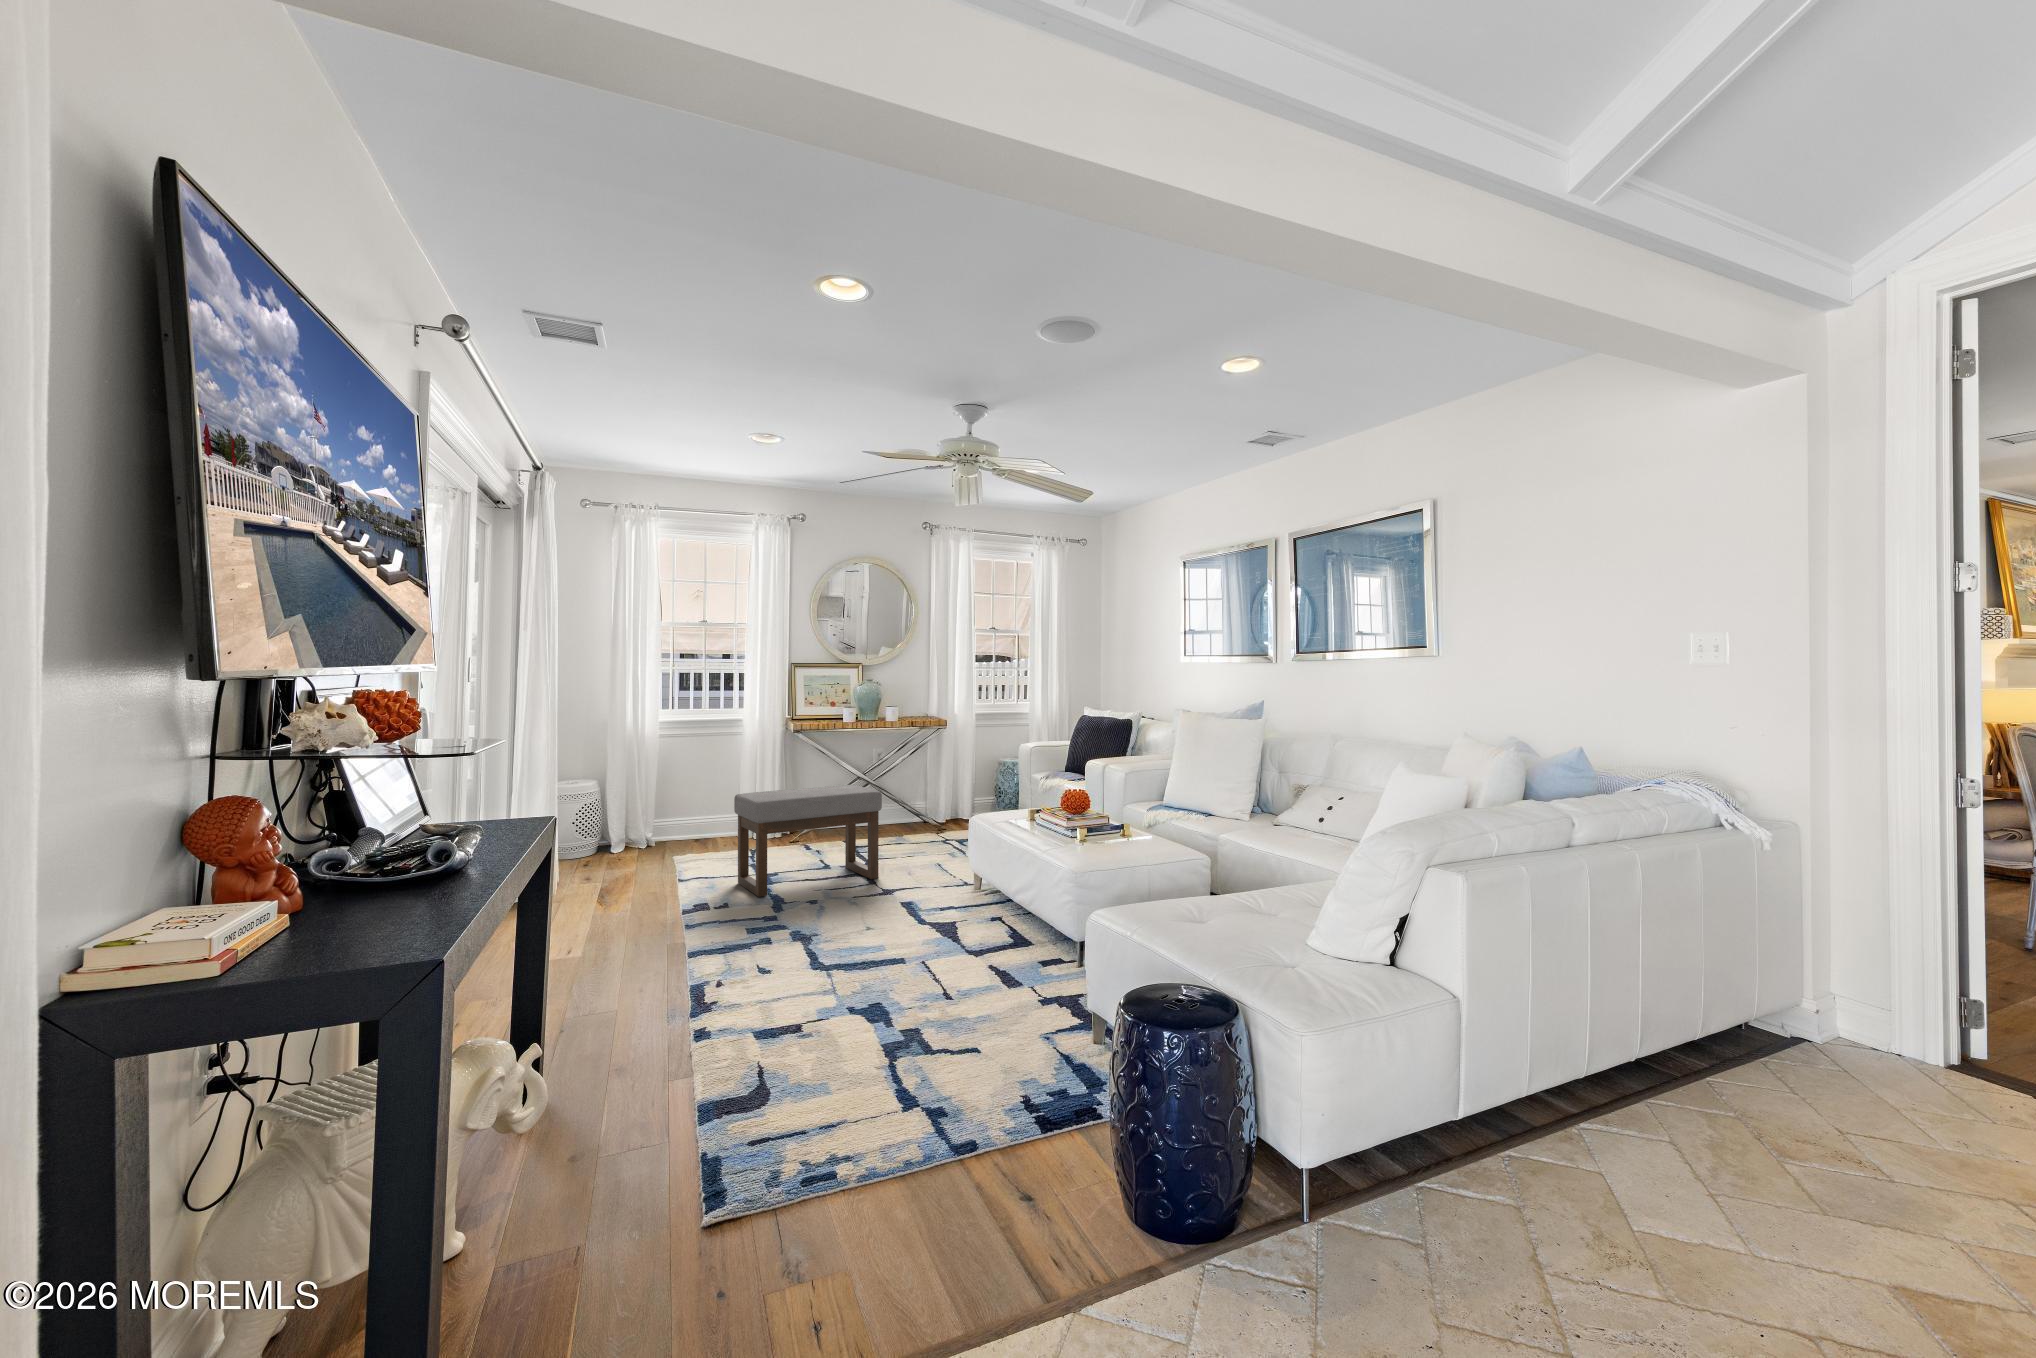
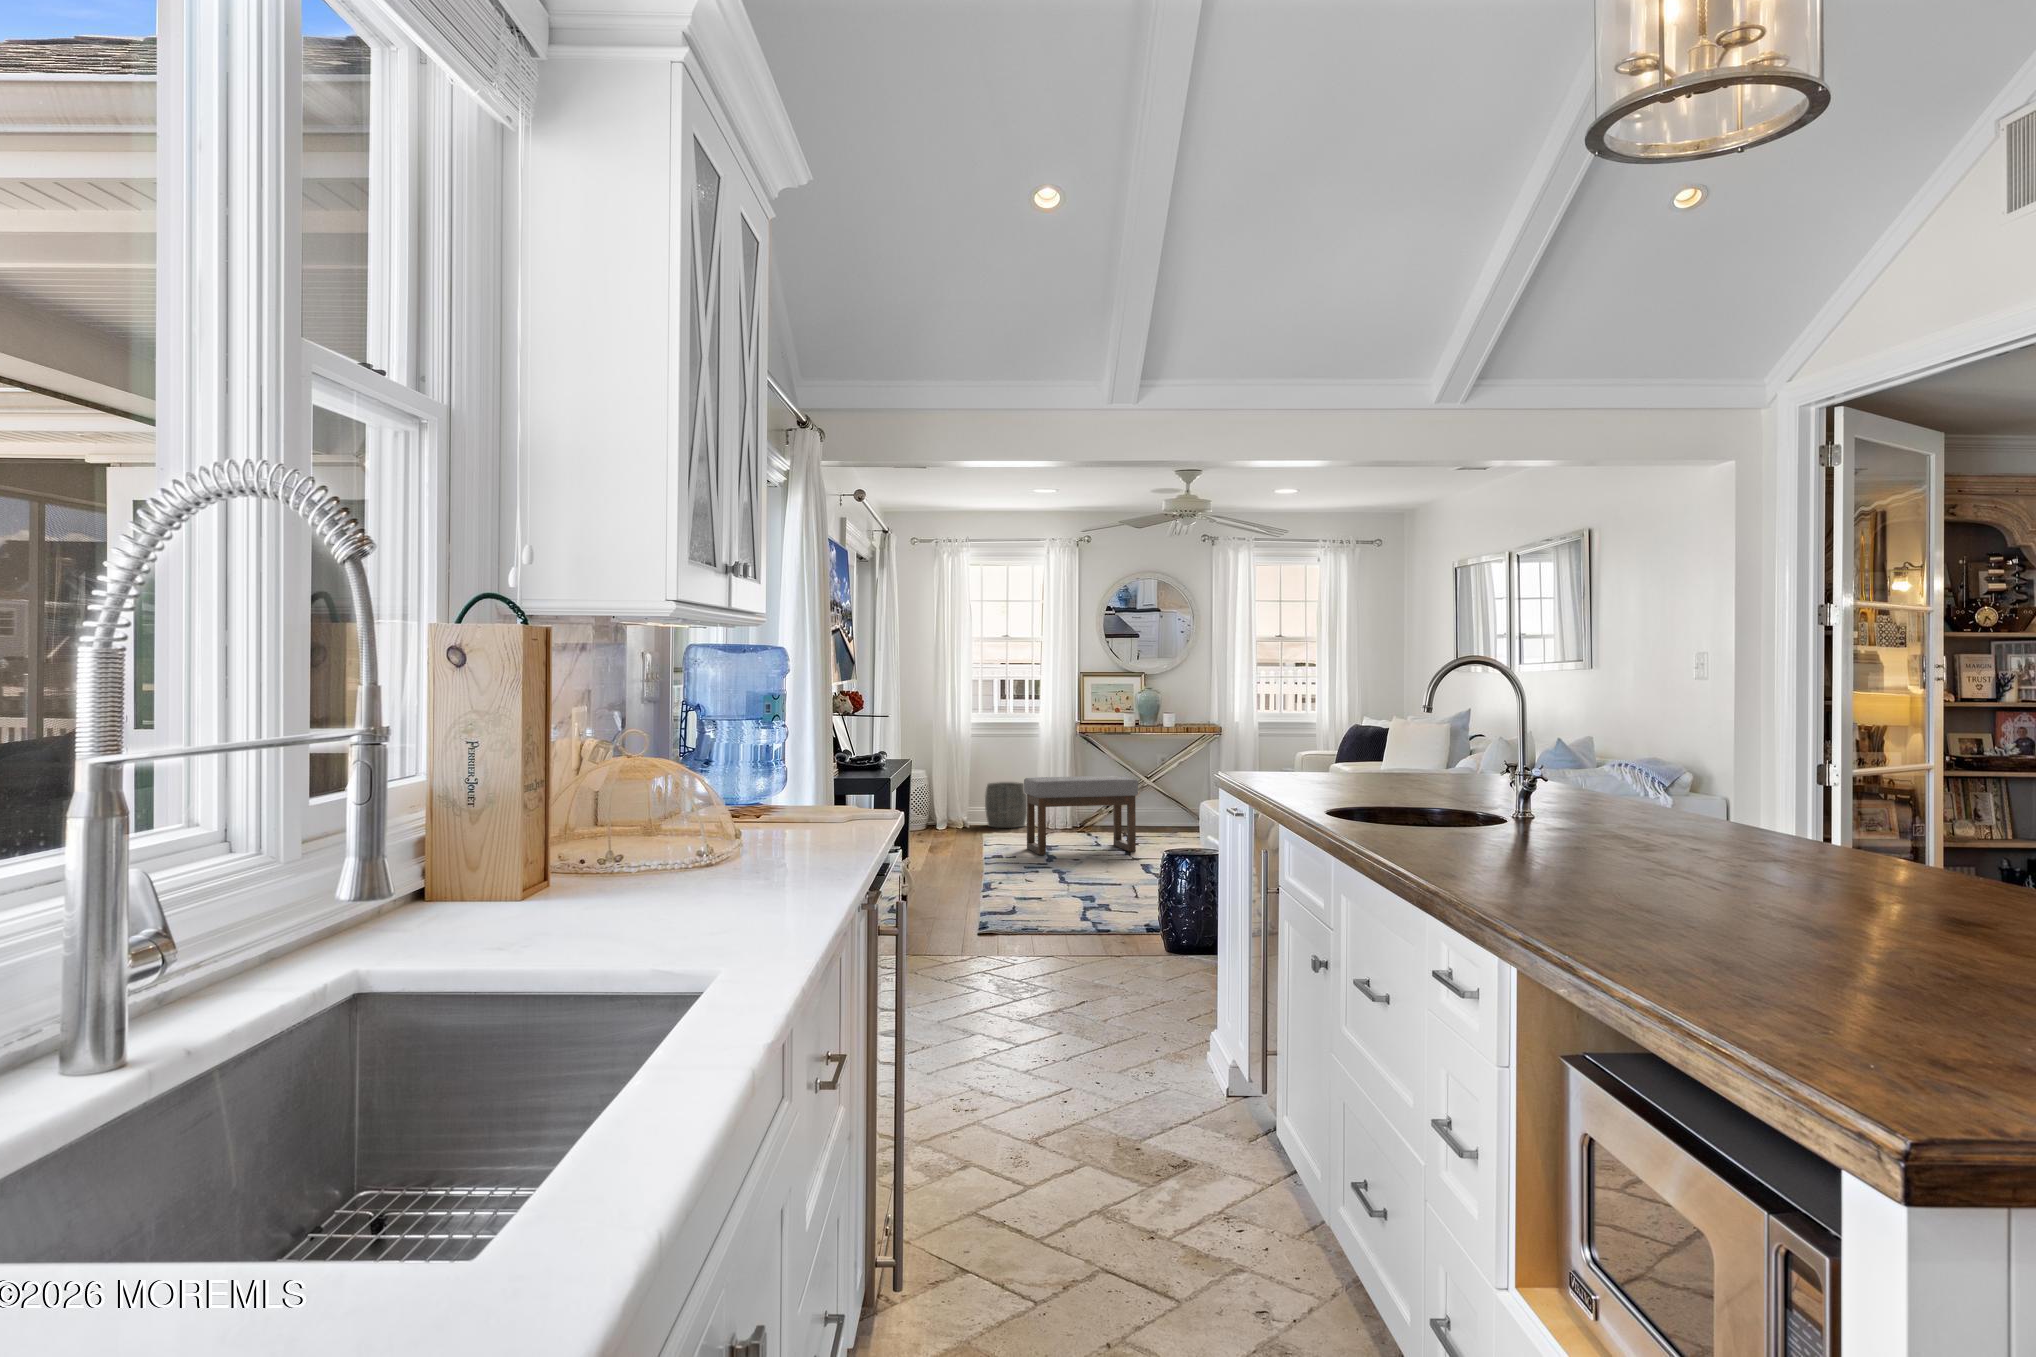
woven basket: none [676,788,729,844] -> present [985,782,1027,828]

